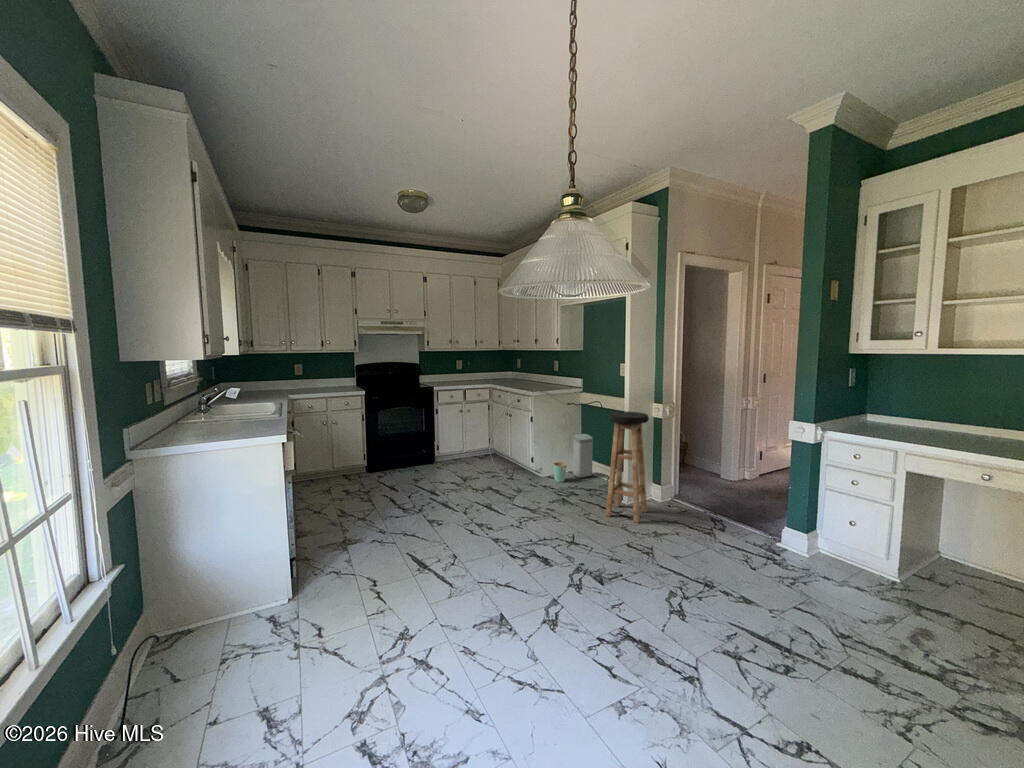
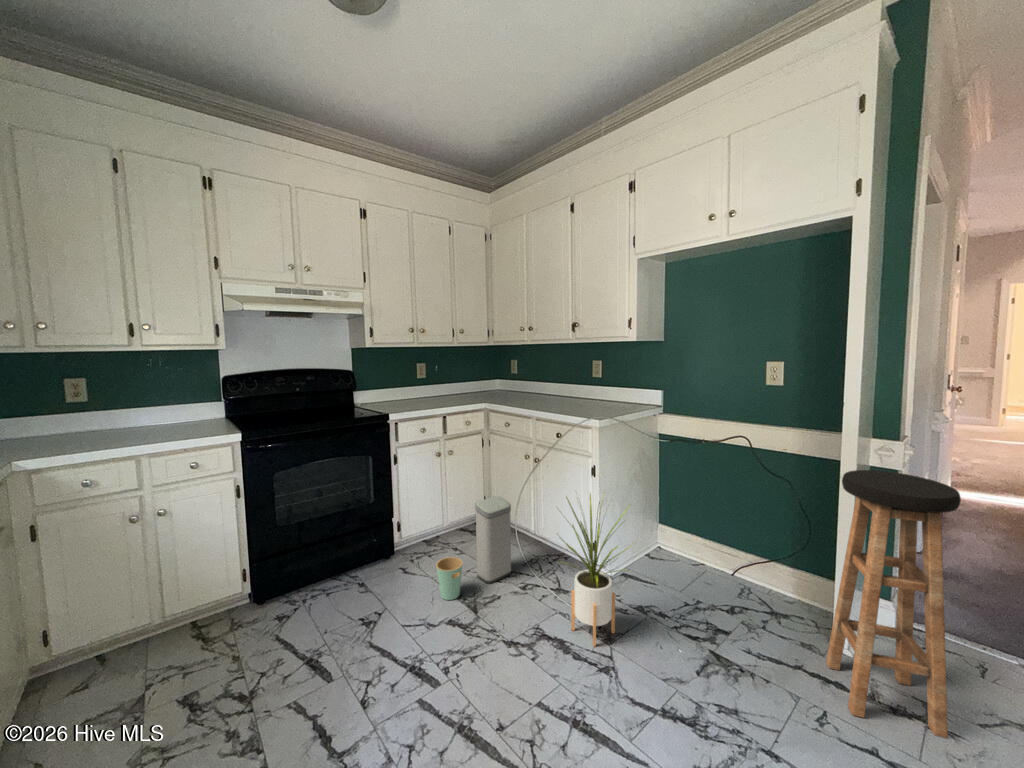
house plant: none [497,421,534,493] -> present [562,494,631,646]
trash can: present [553,434,593,482] -> present [436,496,511,600]

